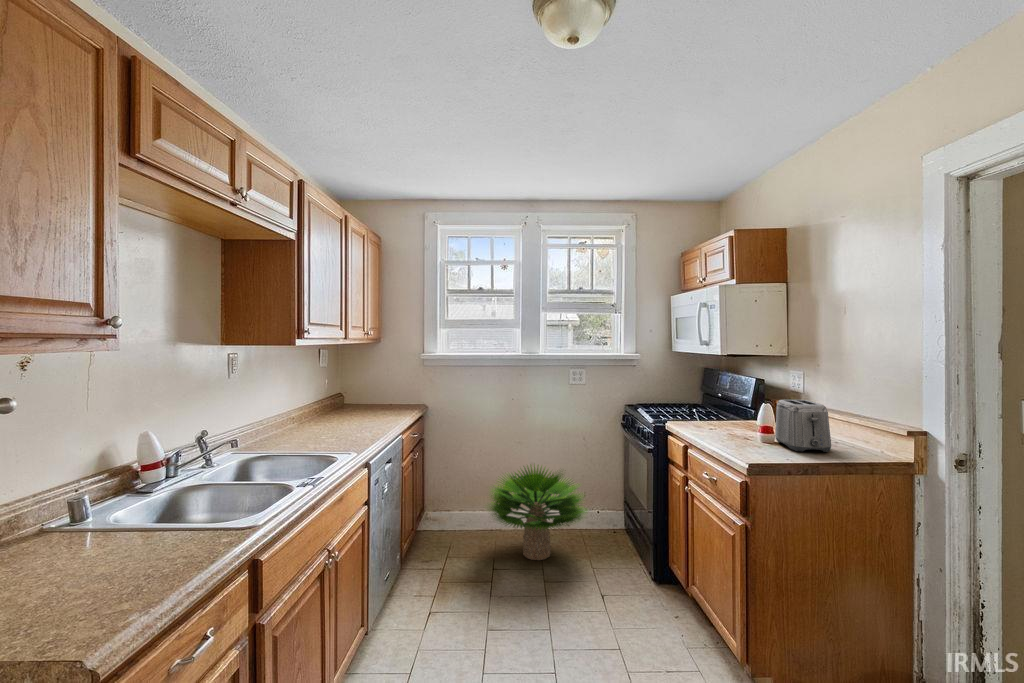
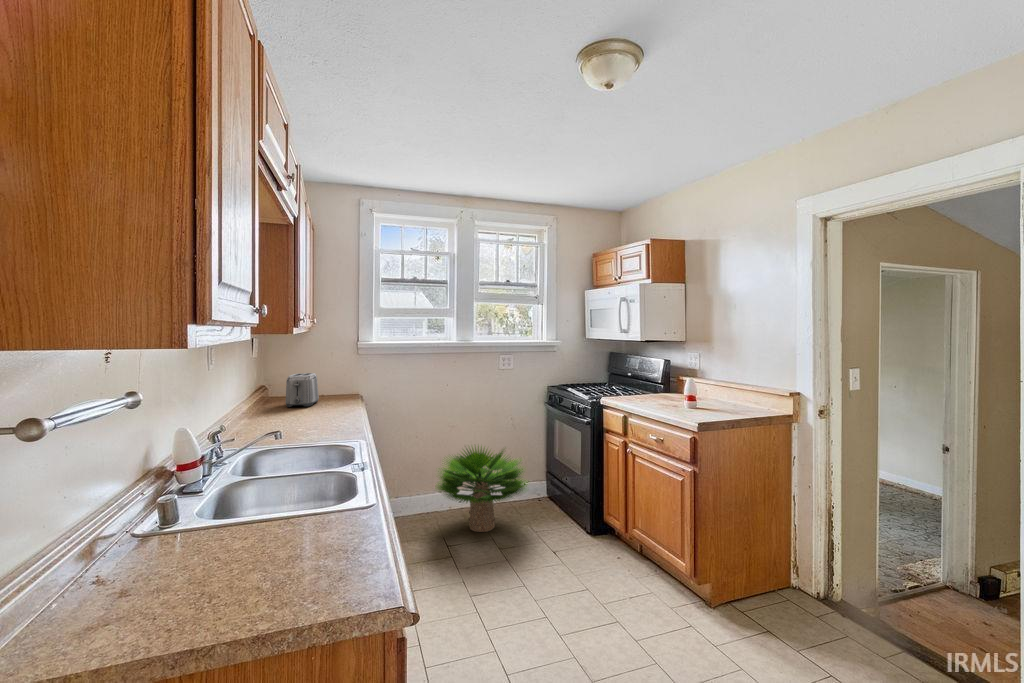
toaster: present [775,400,831,452] -> present [285,373,319,407]

